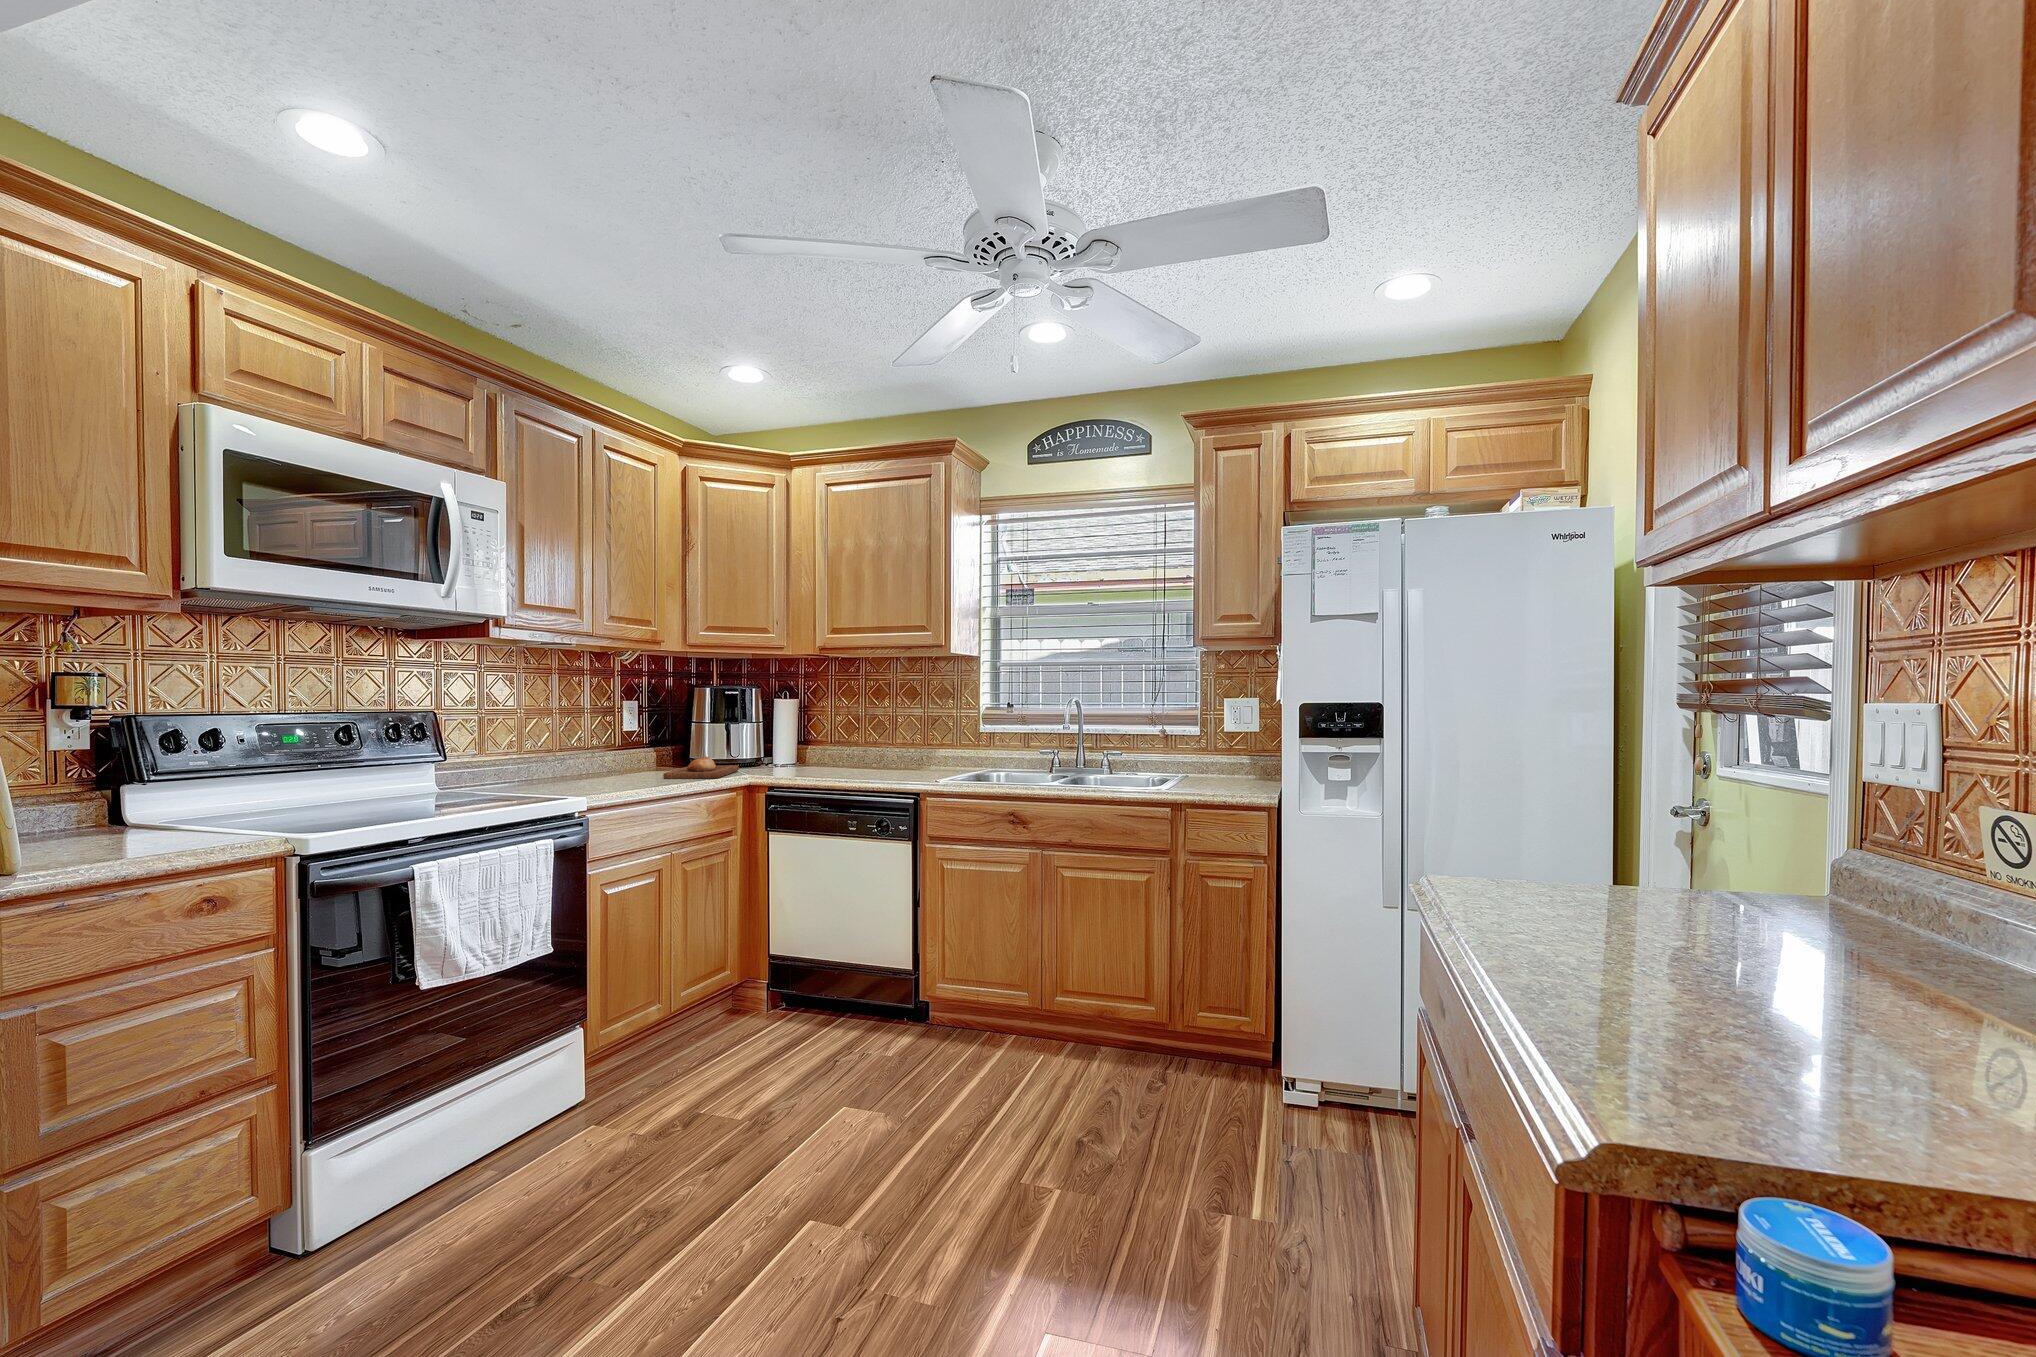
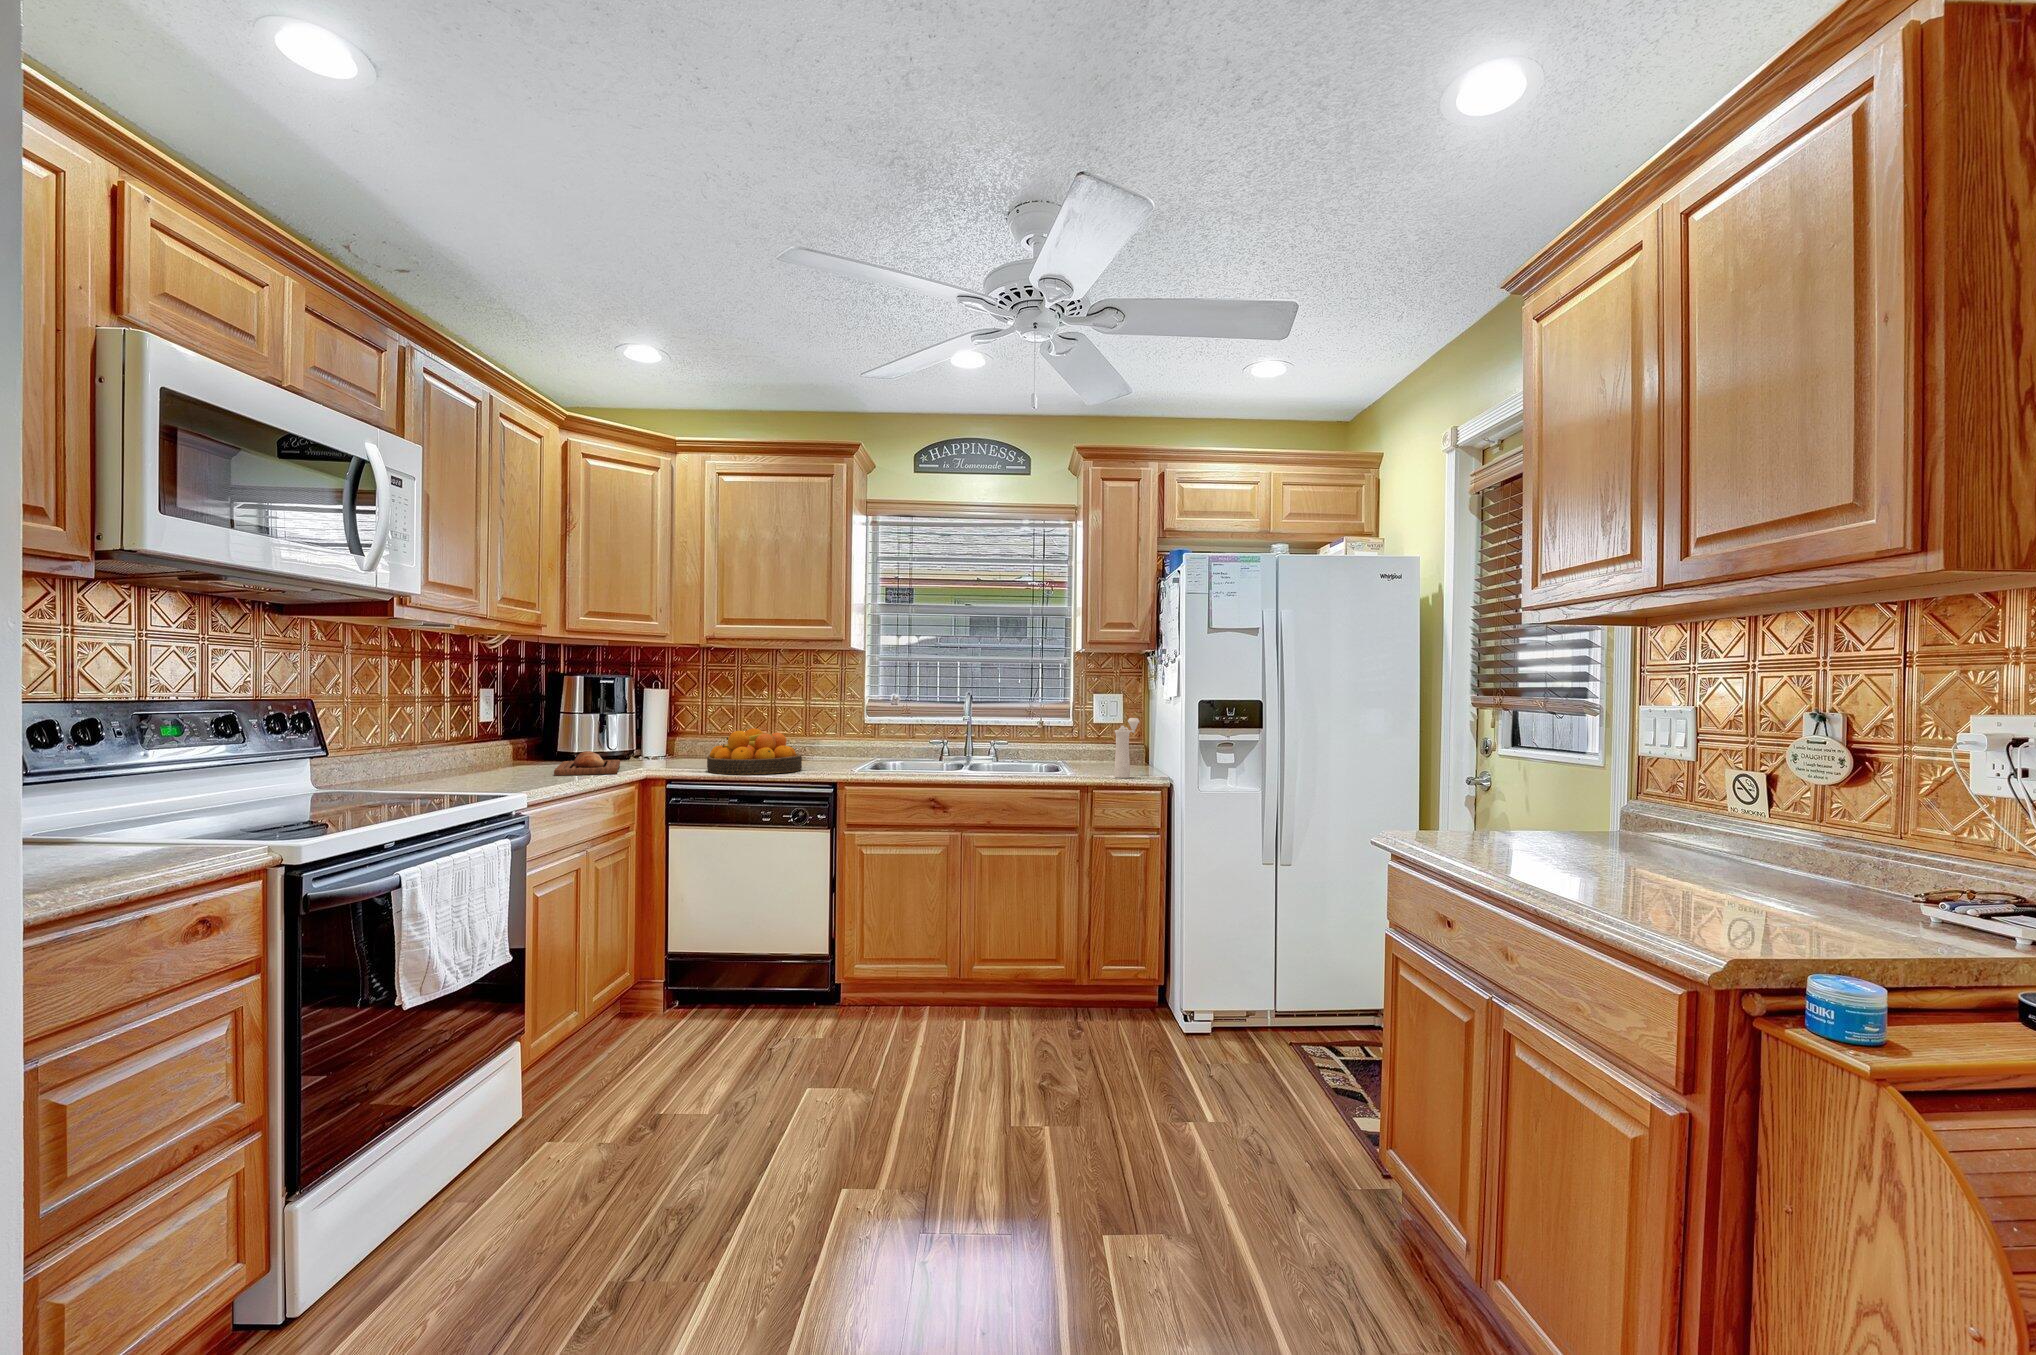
pepper mill: none [1211,724,1248,794] -> present [1114,718,1140,778]
fruit bowl: none [800,735,892,782] -> present [707,728,802,775]

